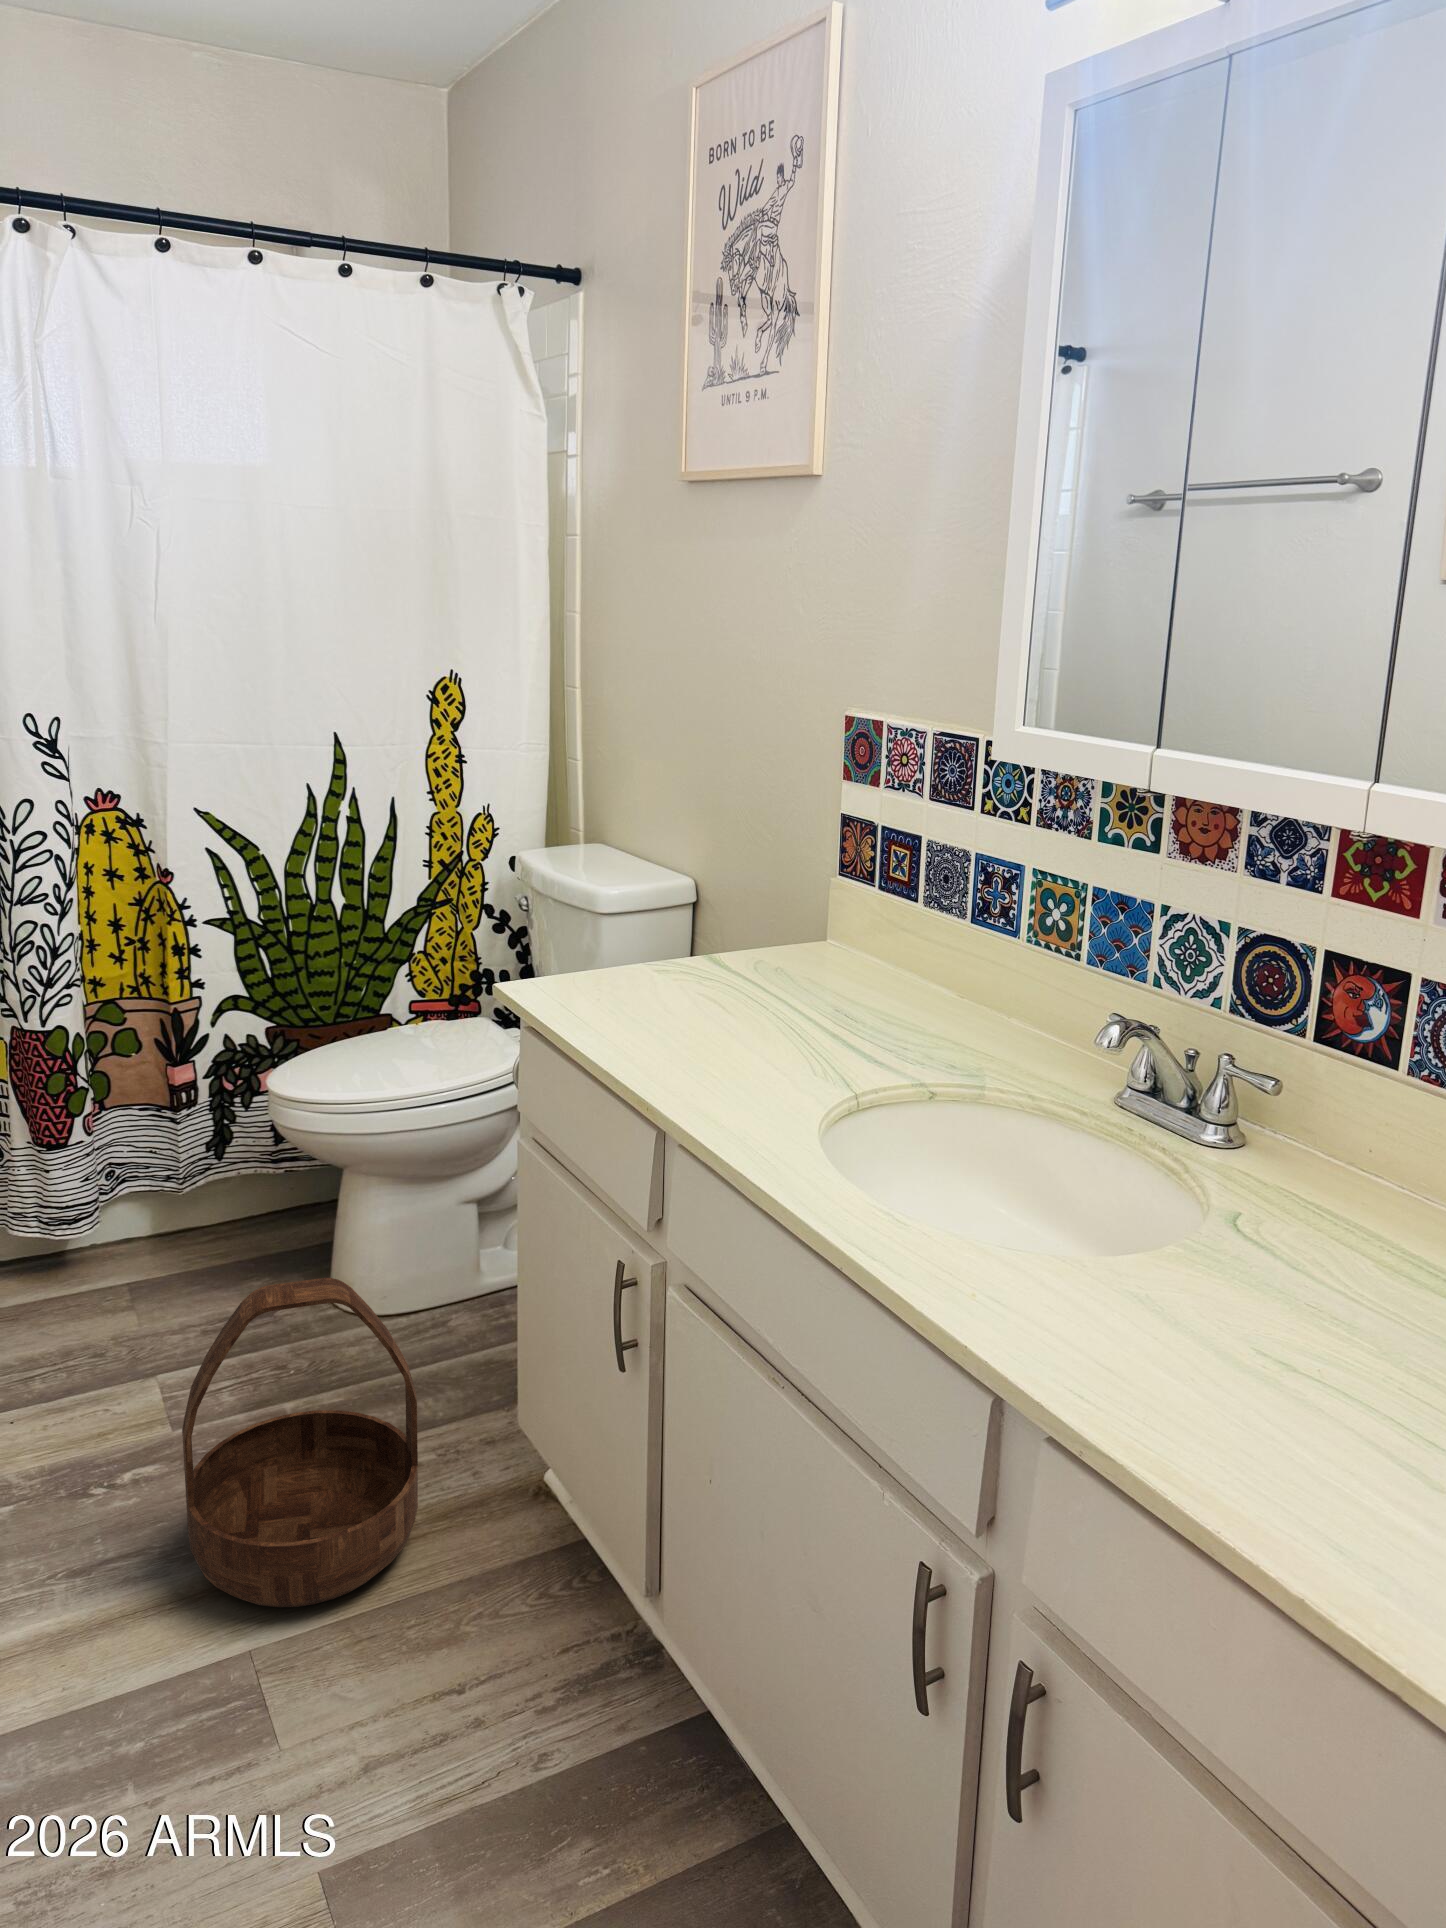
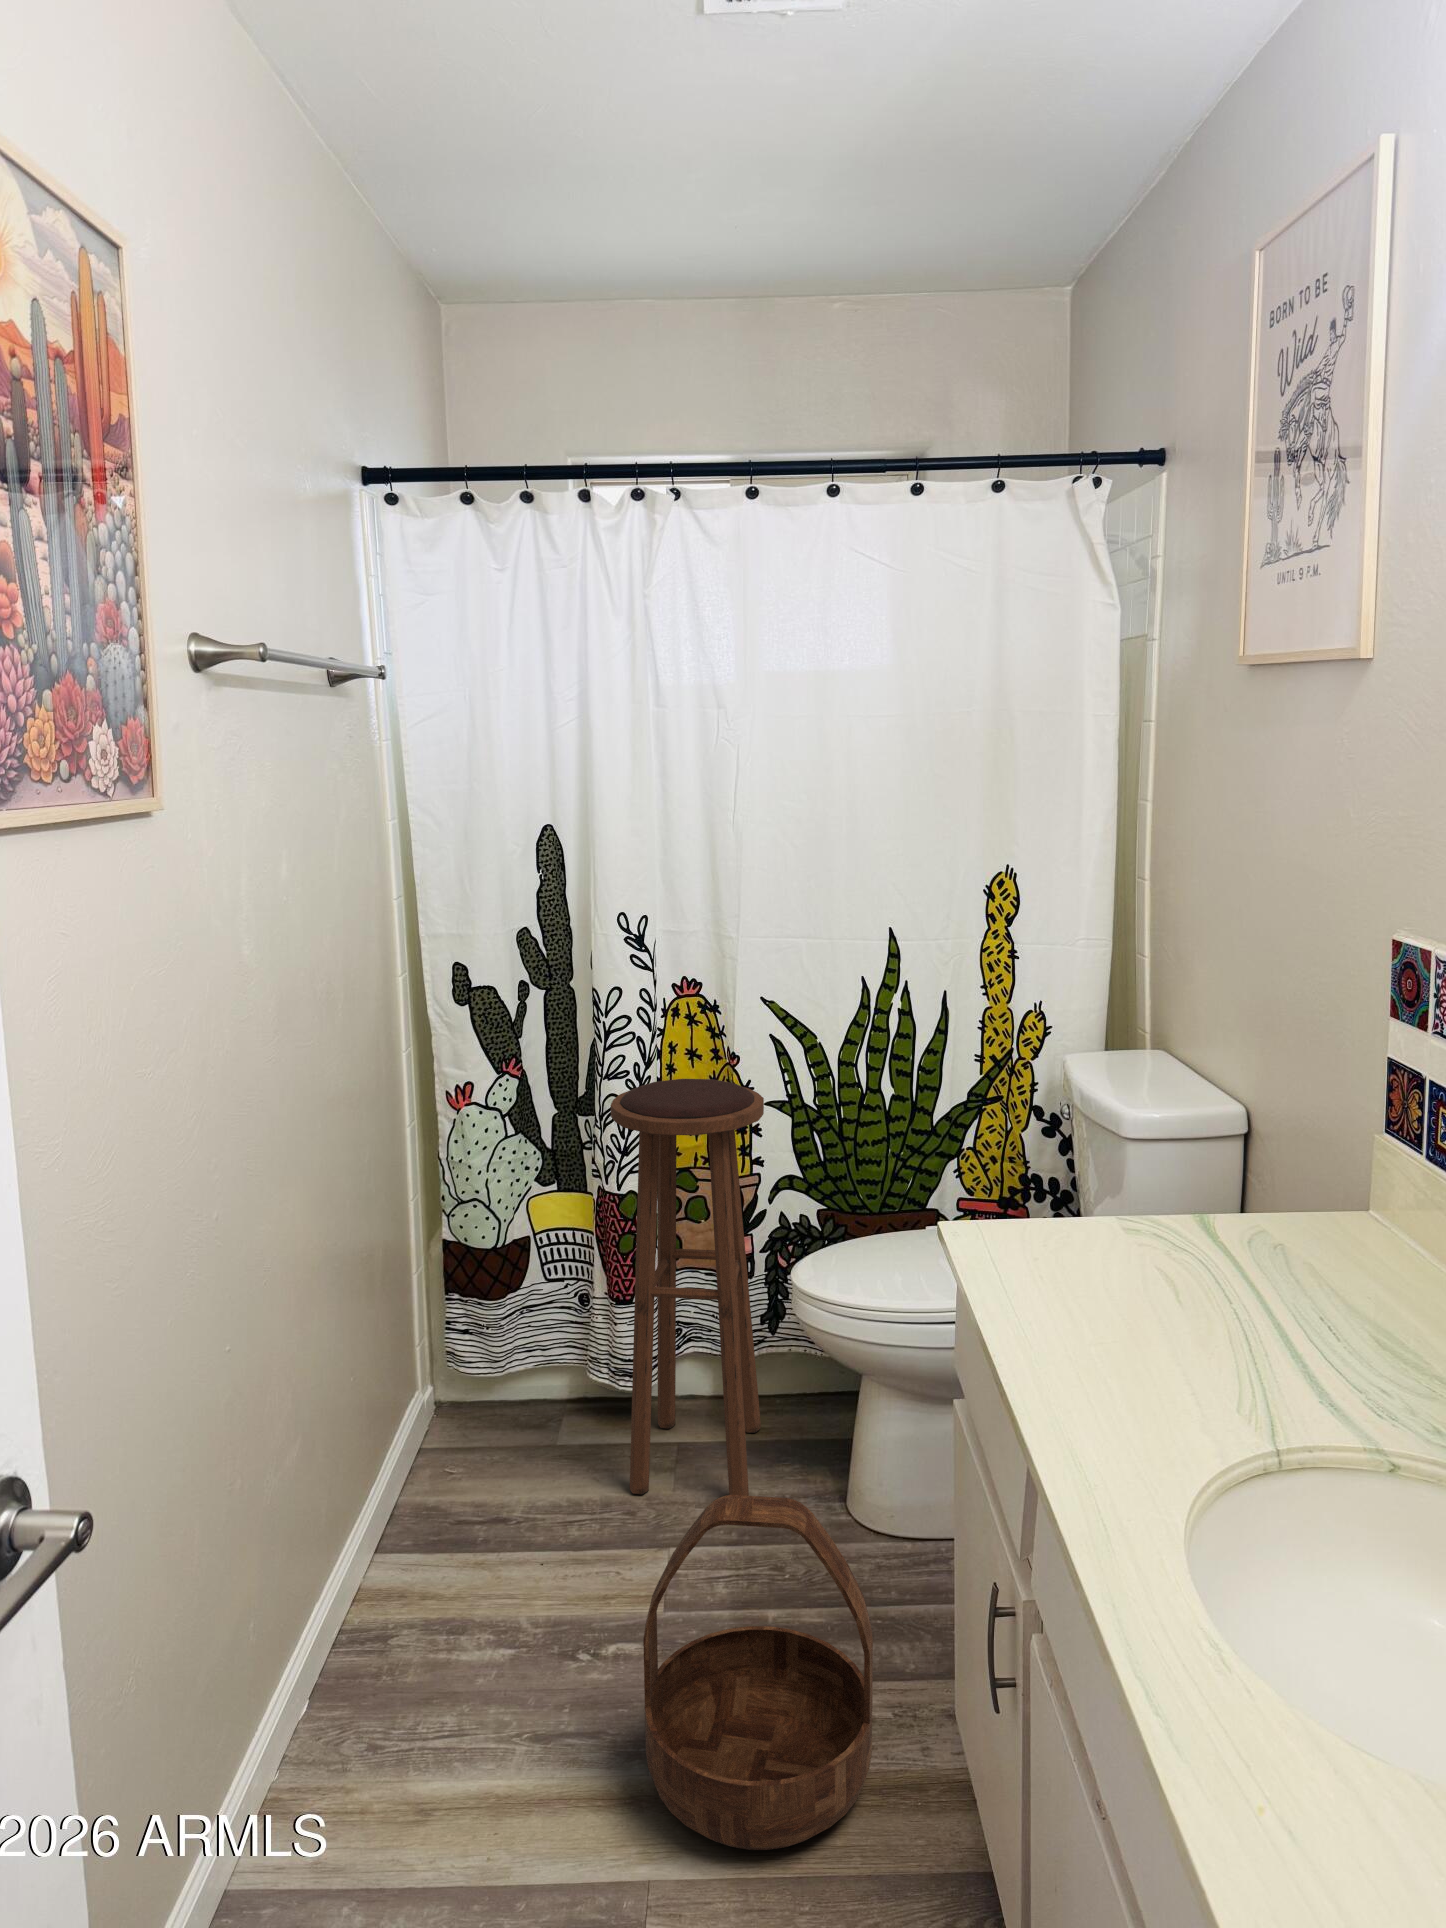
stool: none [37,897,224,1340] -> present [611,1079,764,1496]

